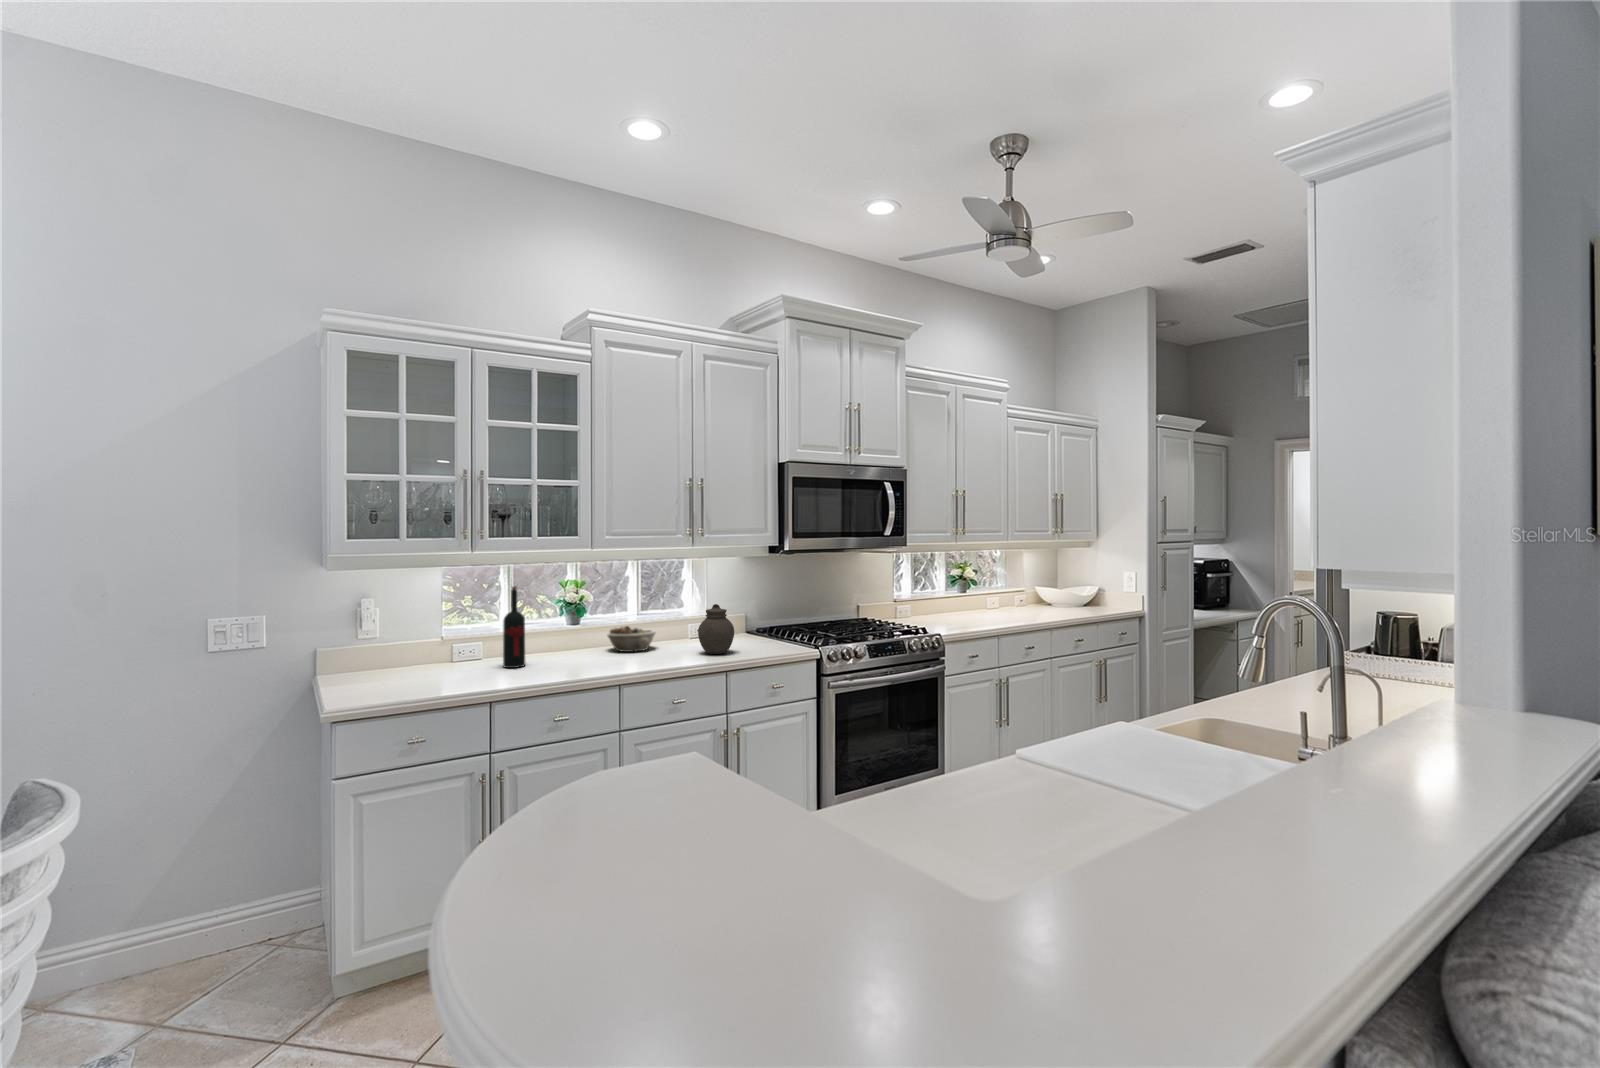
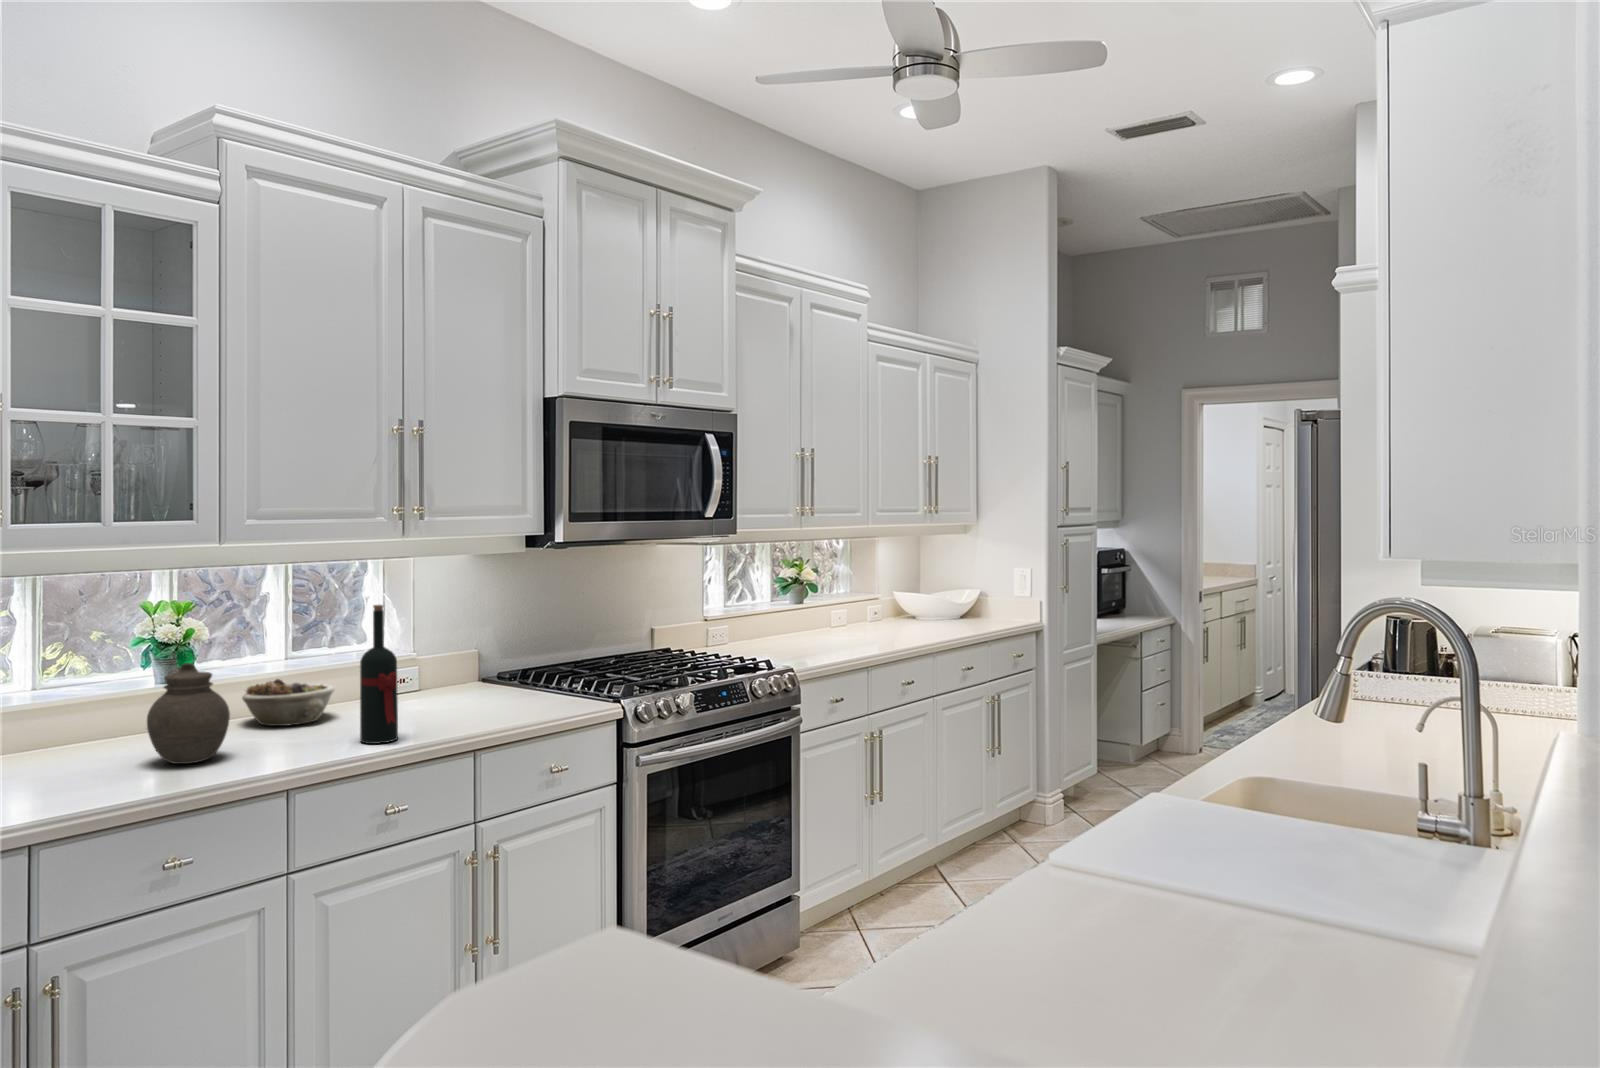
wine bottle: present [503,586,525,668] -> present [360,605,398,744]
jar: present [698,604,734,654] -> present [147,663,230,764]

